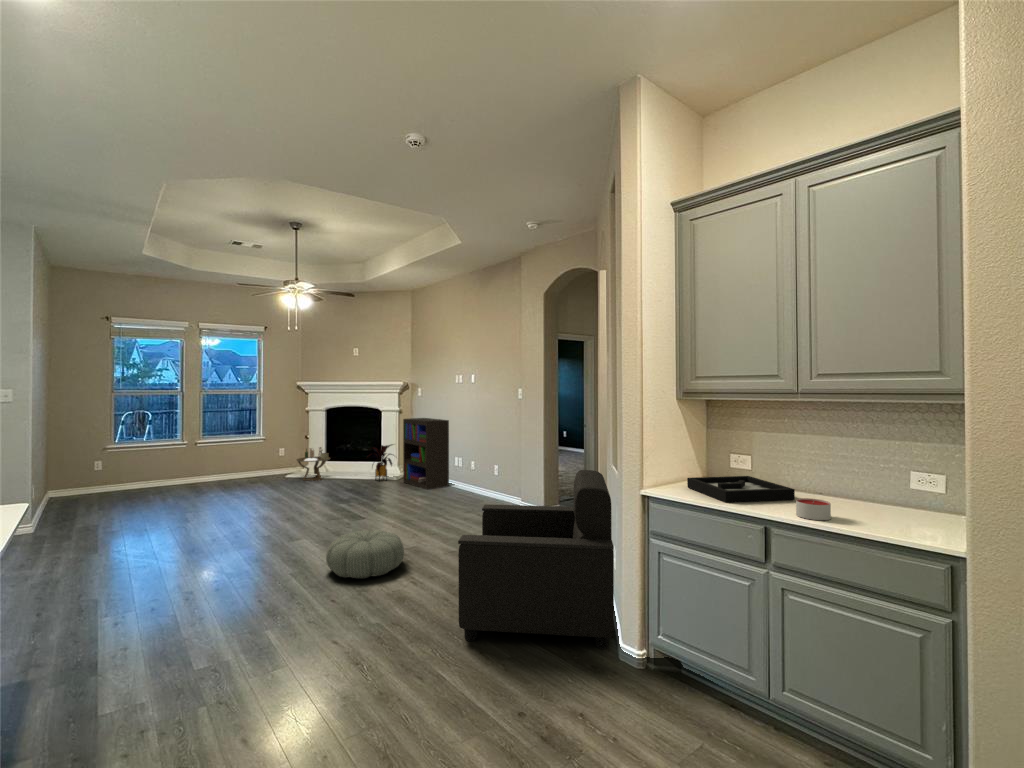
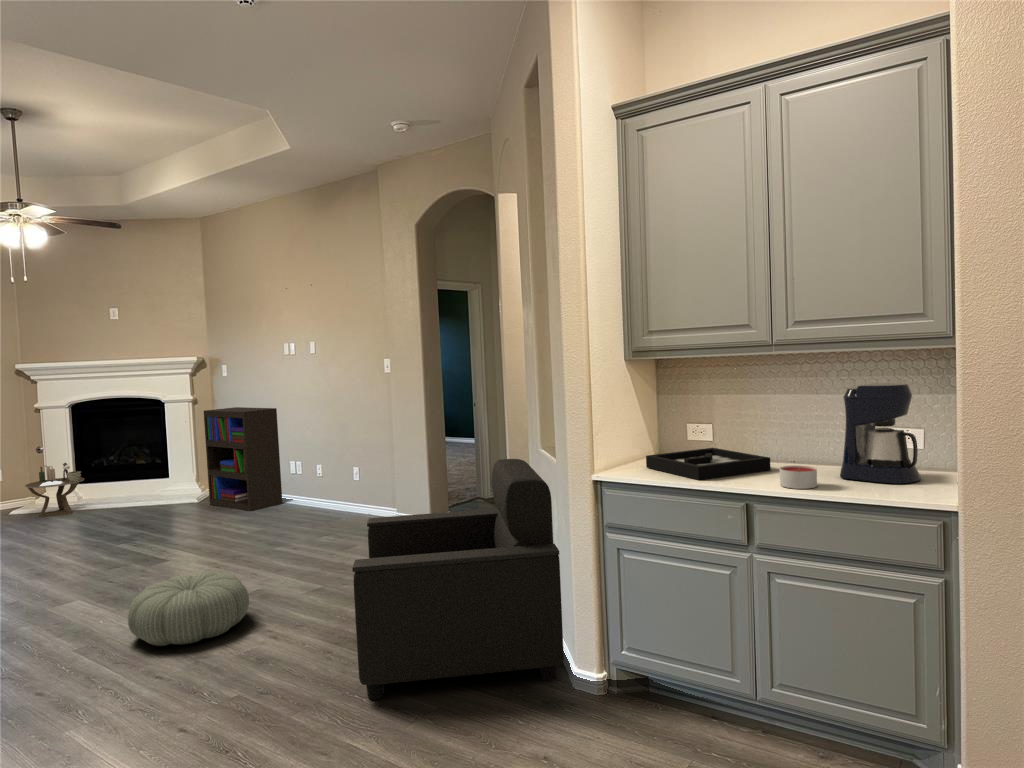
coffee maker: none [857,432,938,525] -> present [840,383,921,484]
house plant: present [372,444,393,481] -> none [146,449,199,507]

